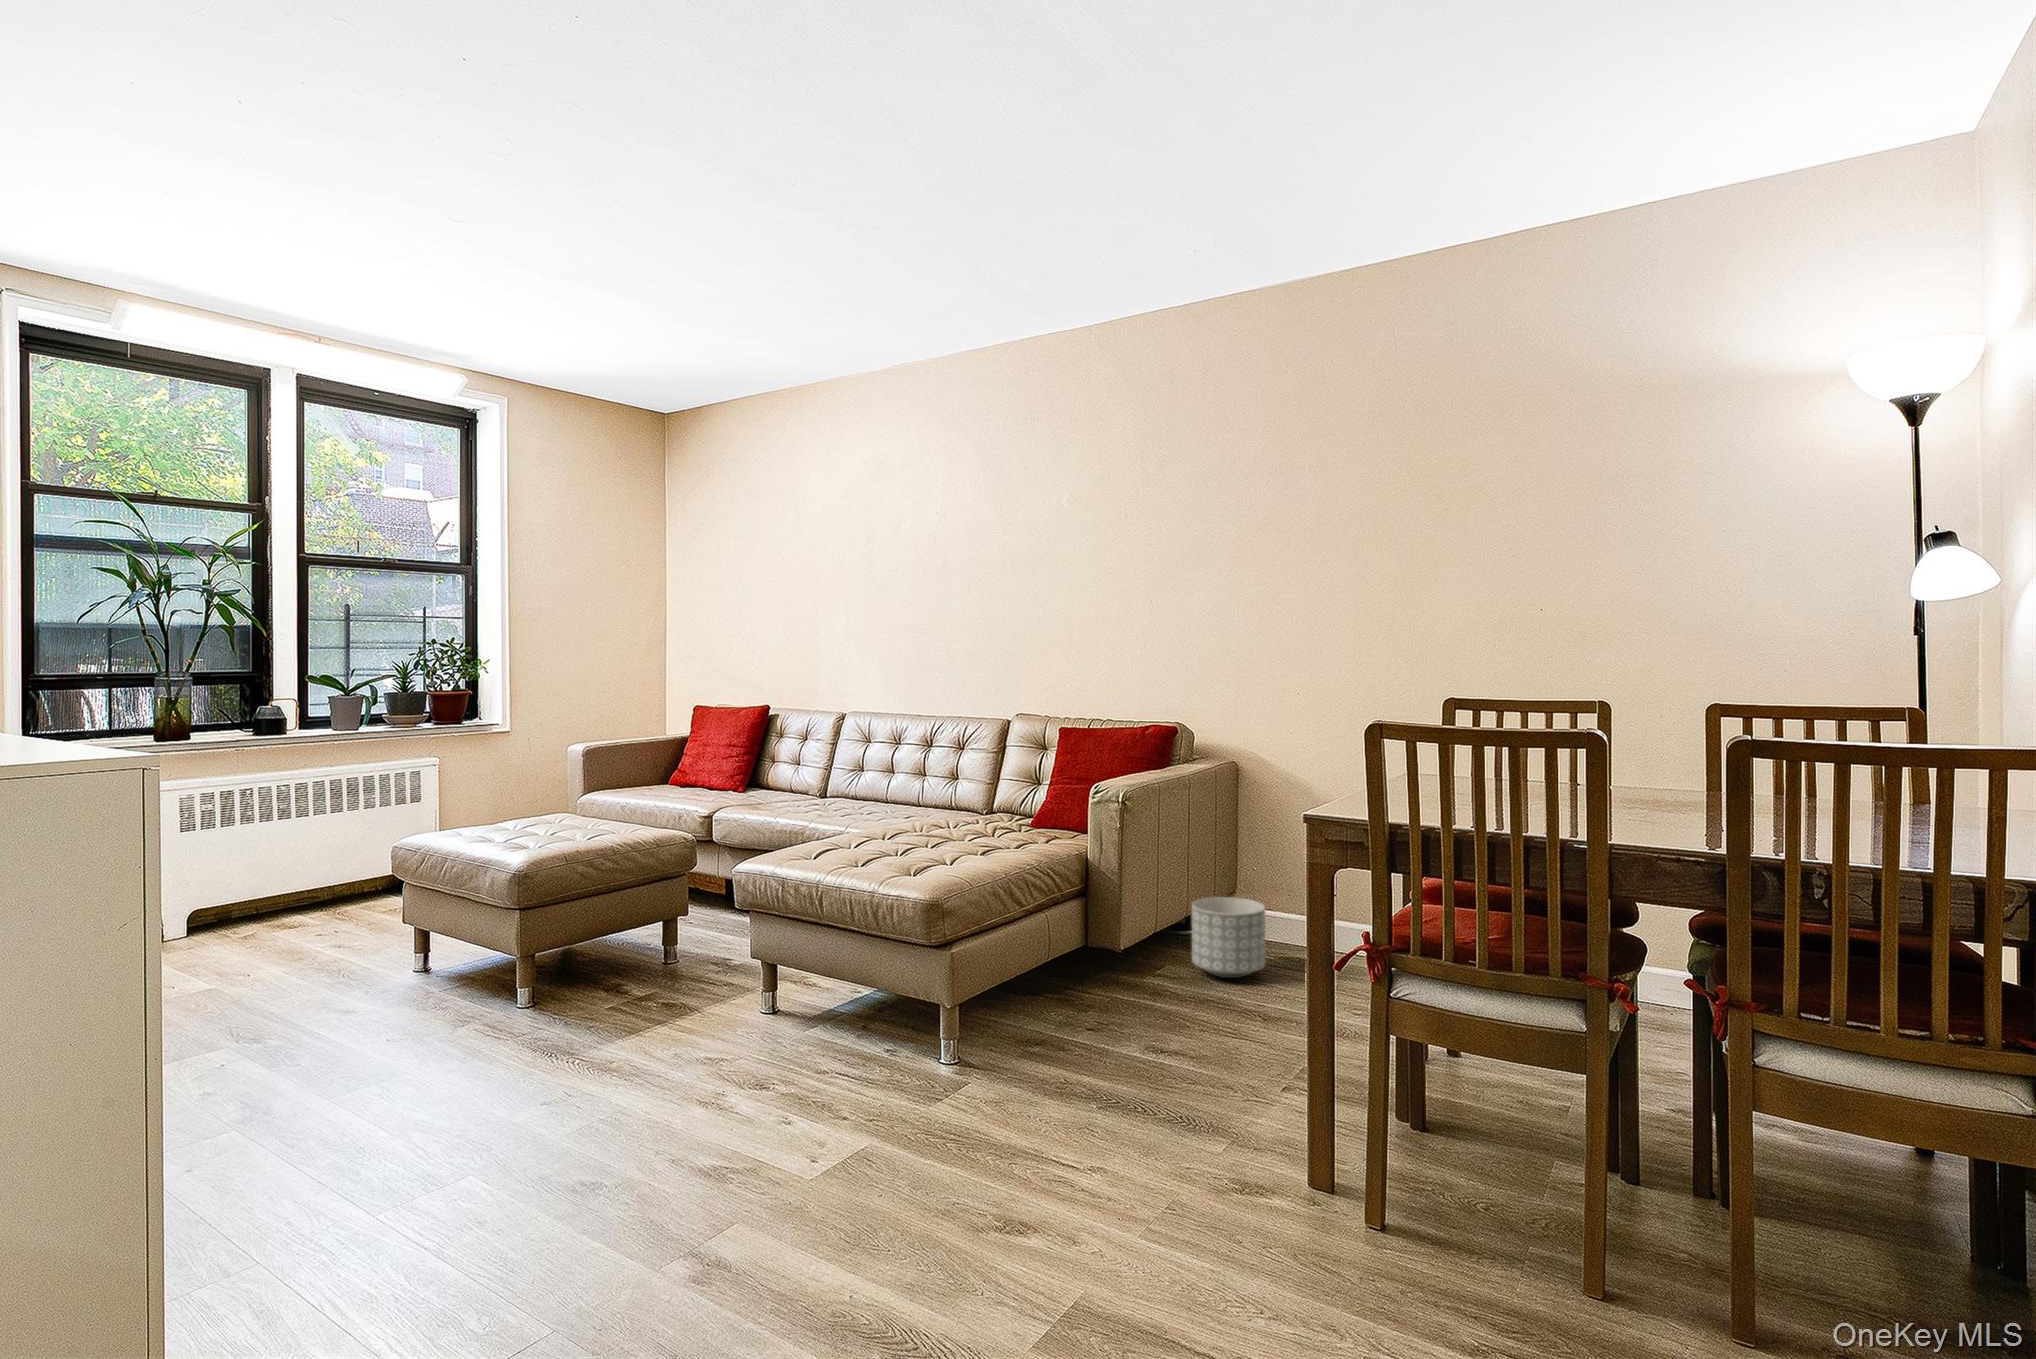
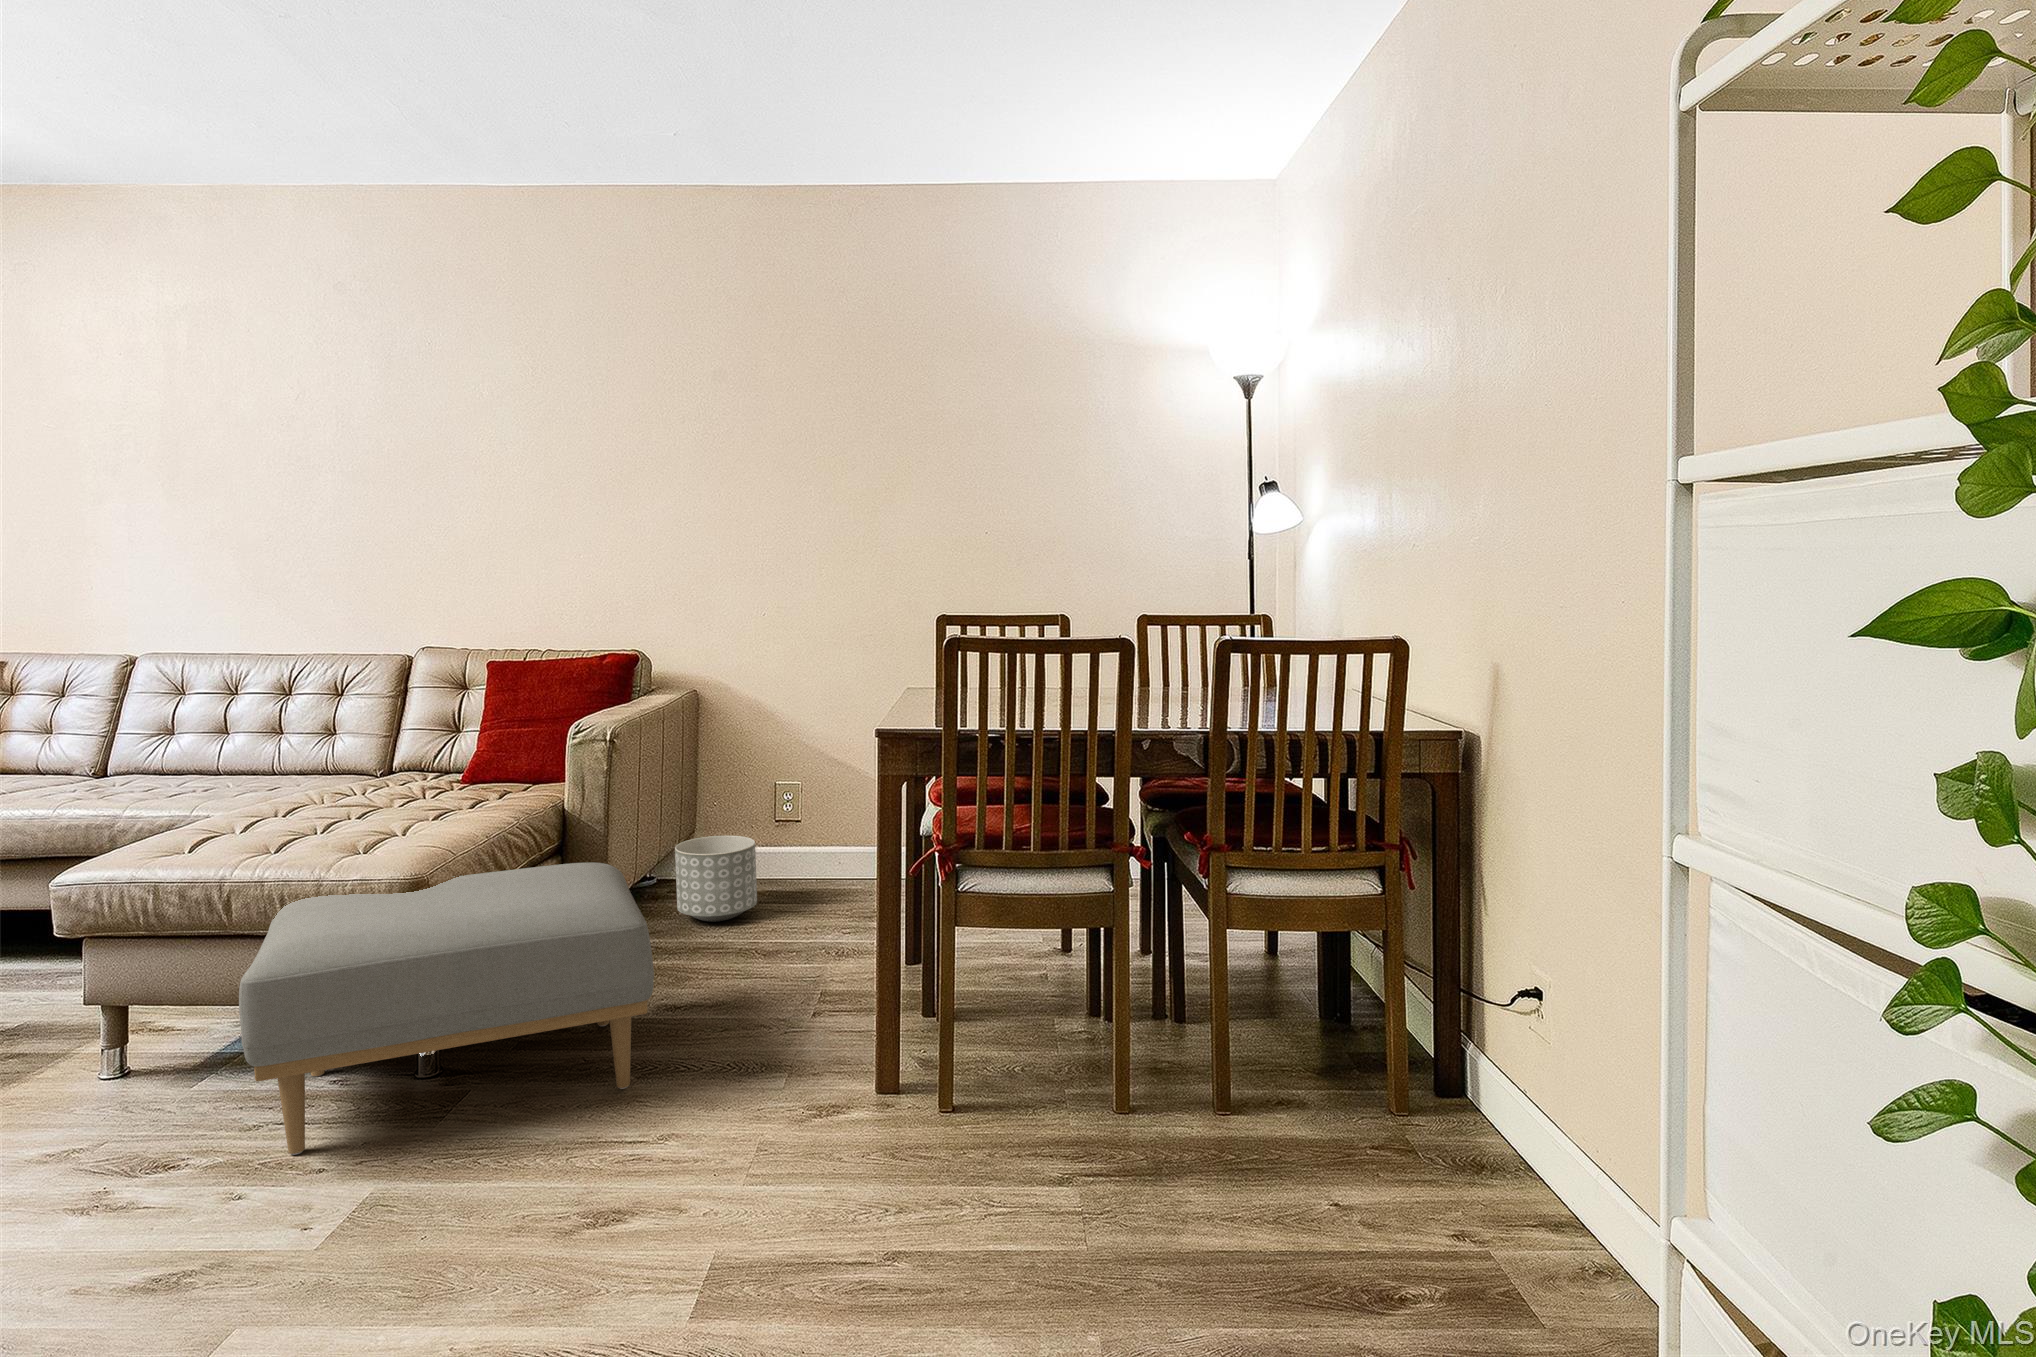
ottoman: none [805,898,1115,1114] -> present [239,862,654,1155]

